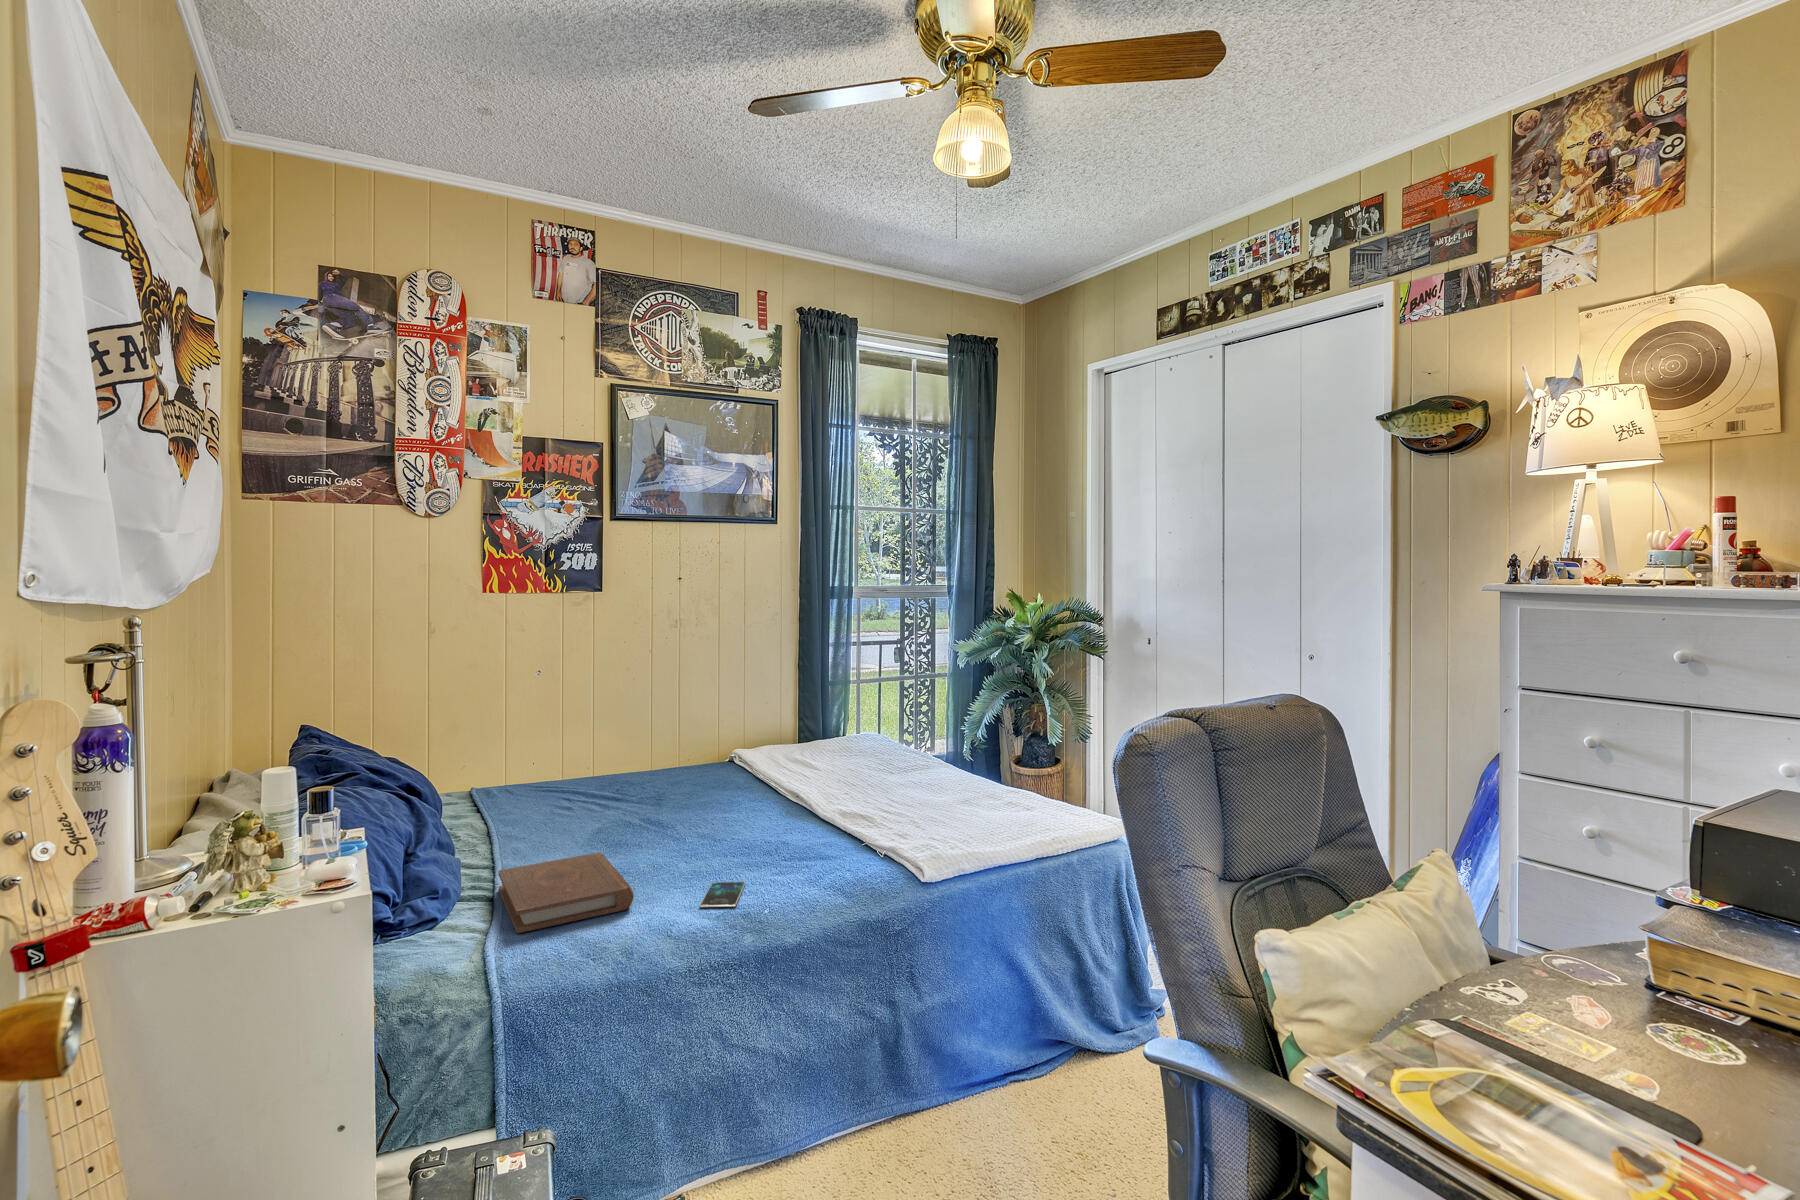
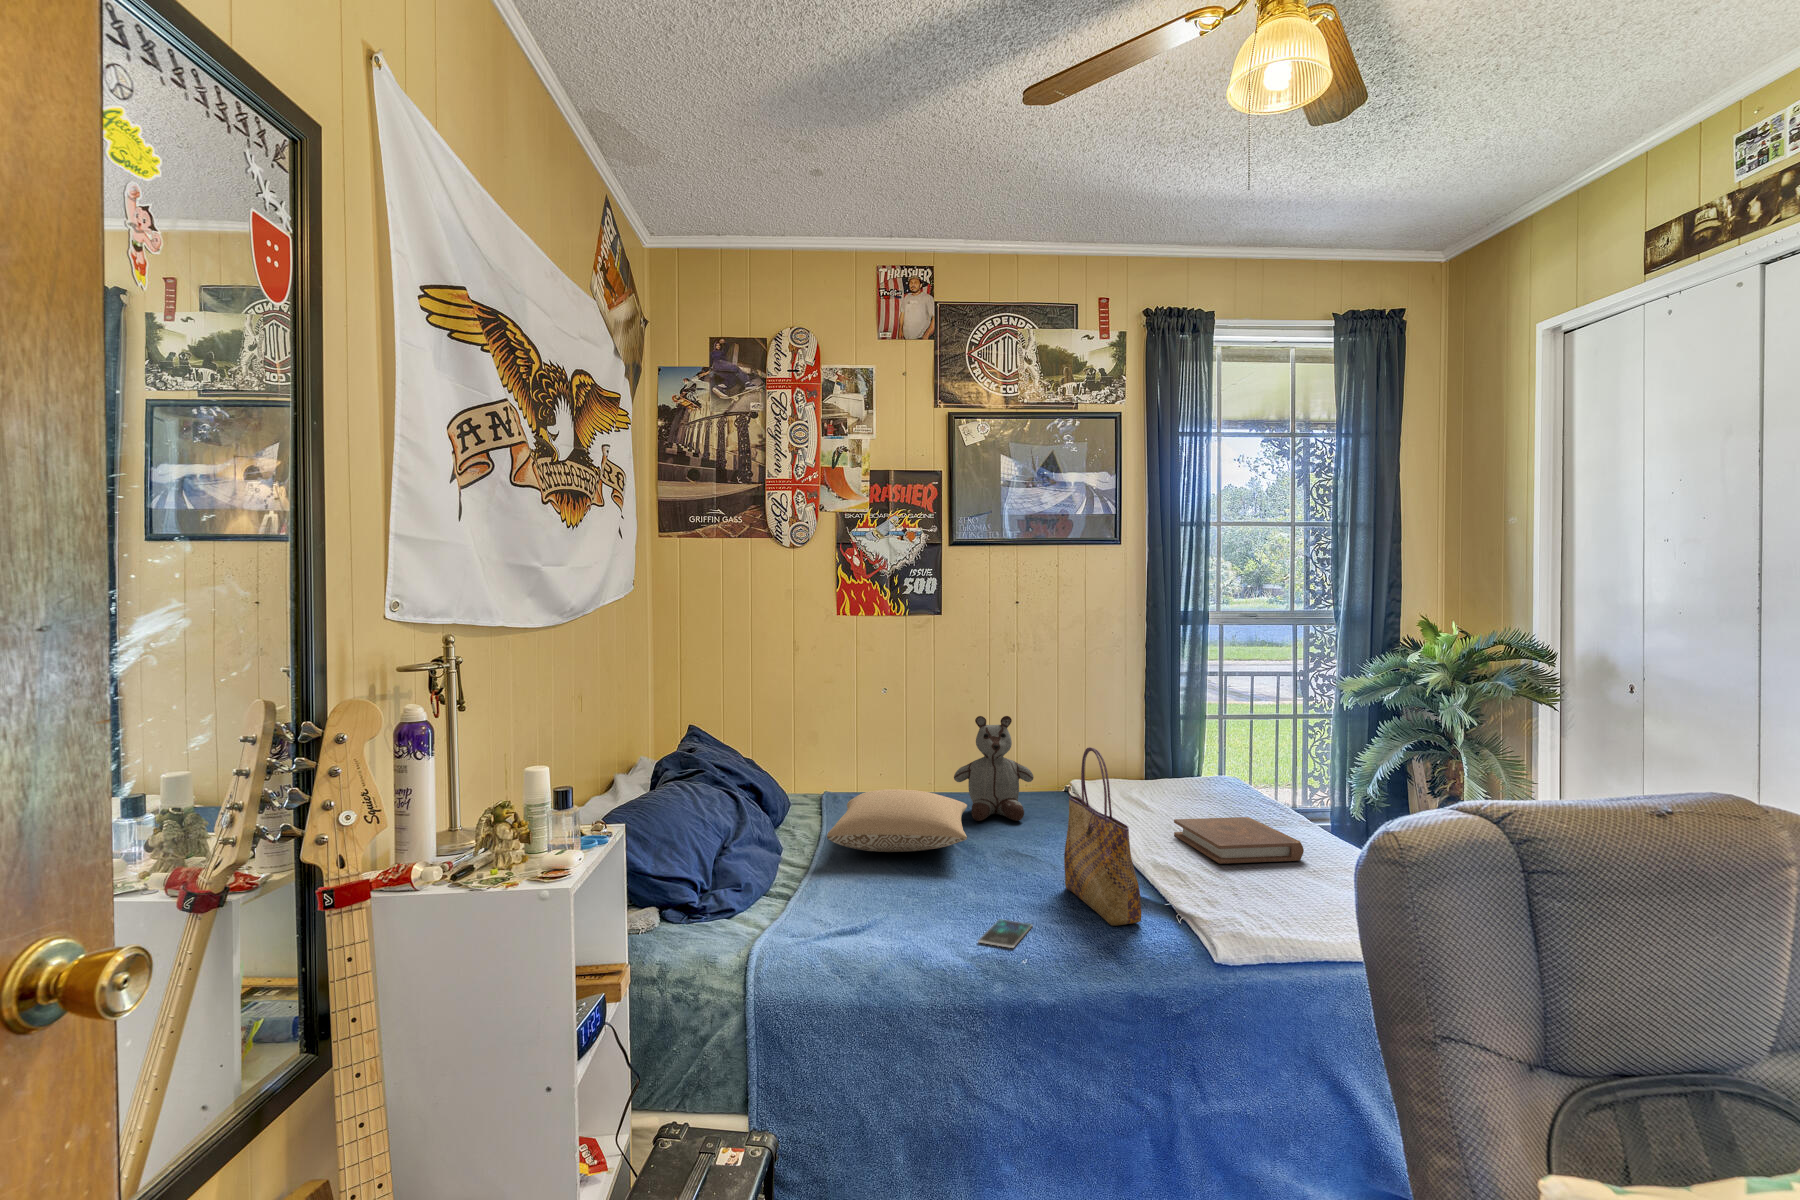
stuffed bear: none [627,689,707,793] -> present [954,716,1034,821]
tote bag: none [761,713,840,871] -> present [1064,747,1141,925]
pillow: none [508,771,662,837] -> present [827,789,967,852]
book: present [498,853,634,933] -> present [1174,817,1304,863]

